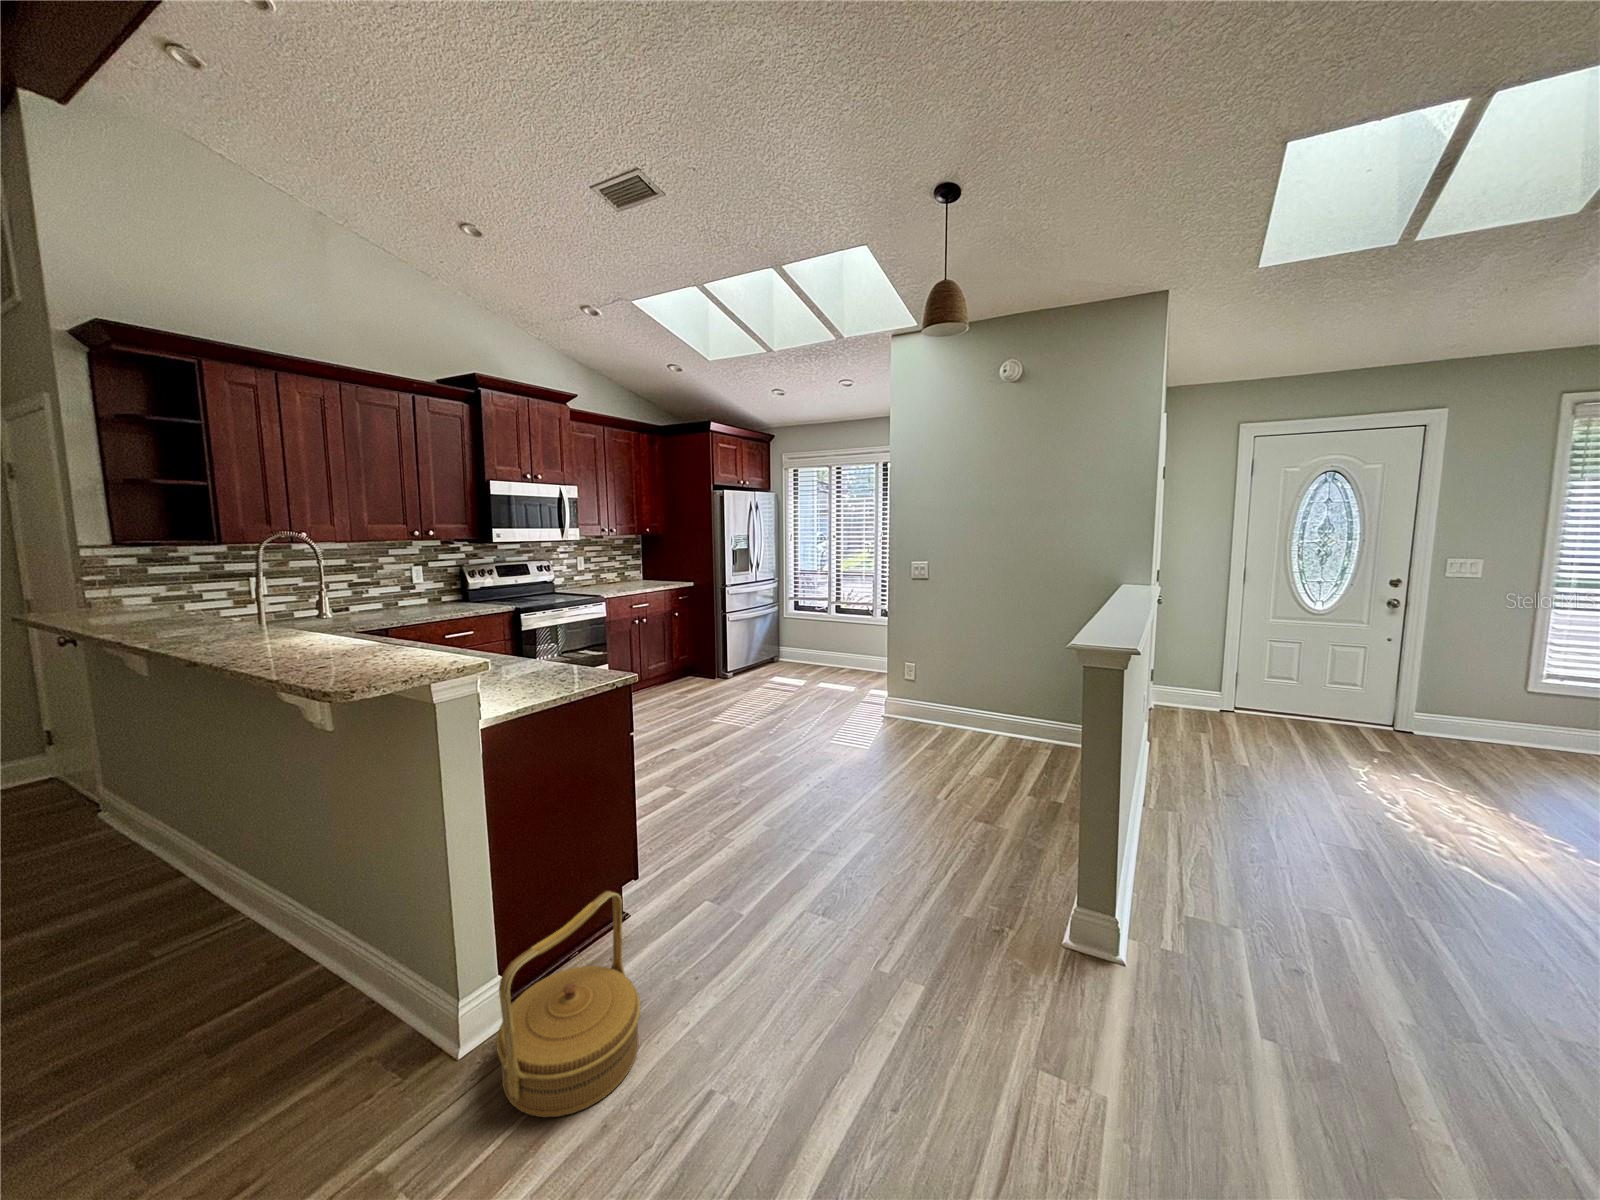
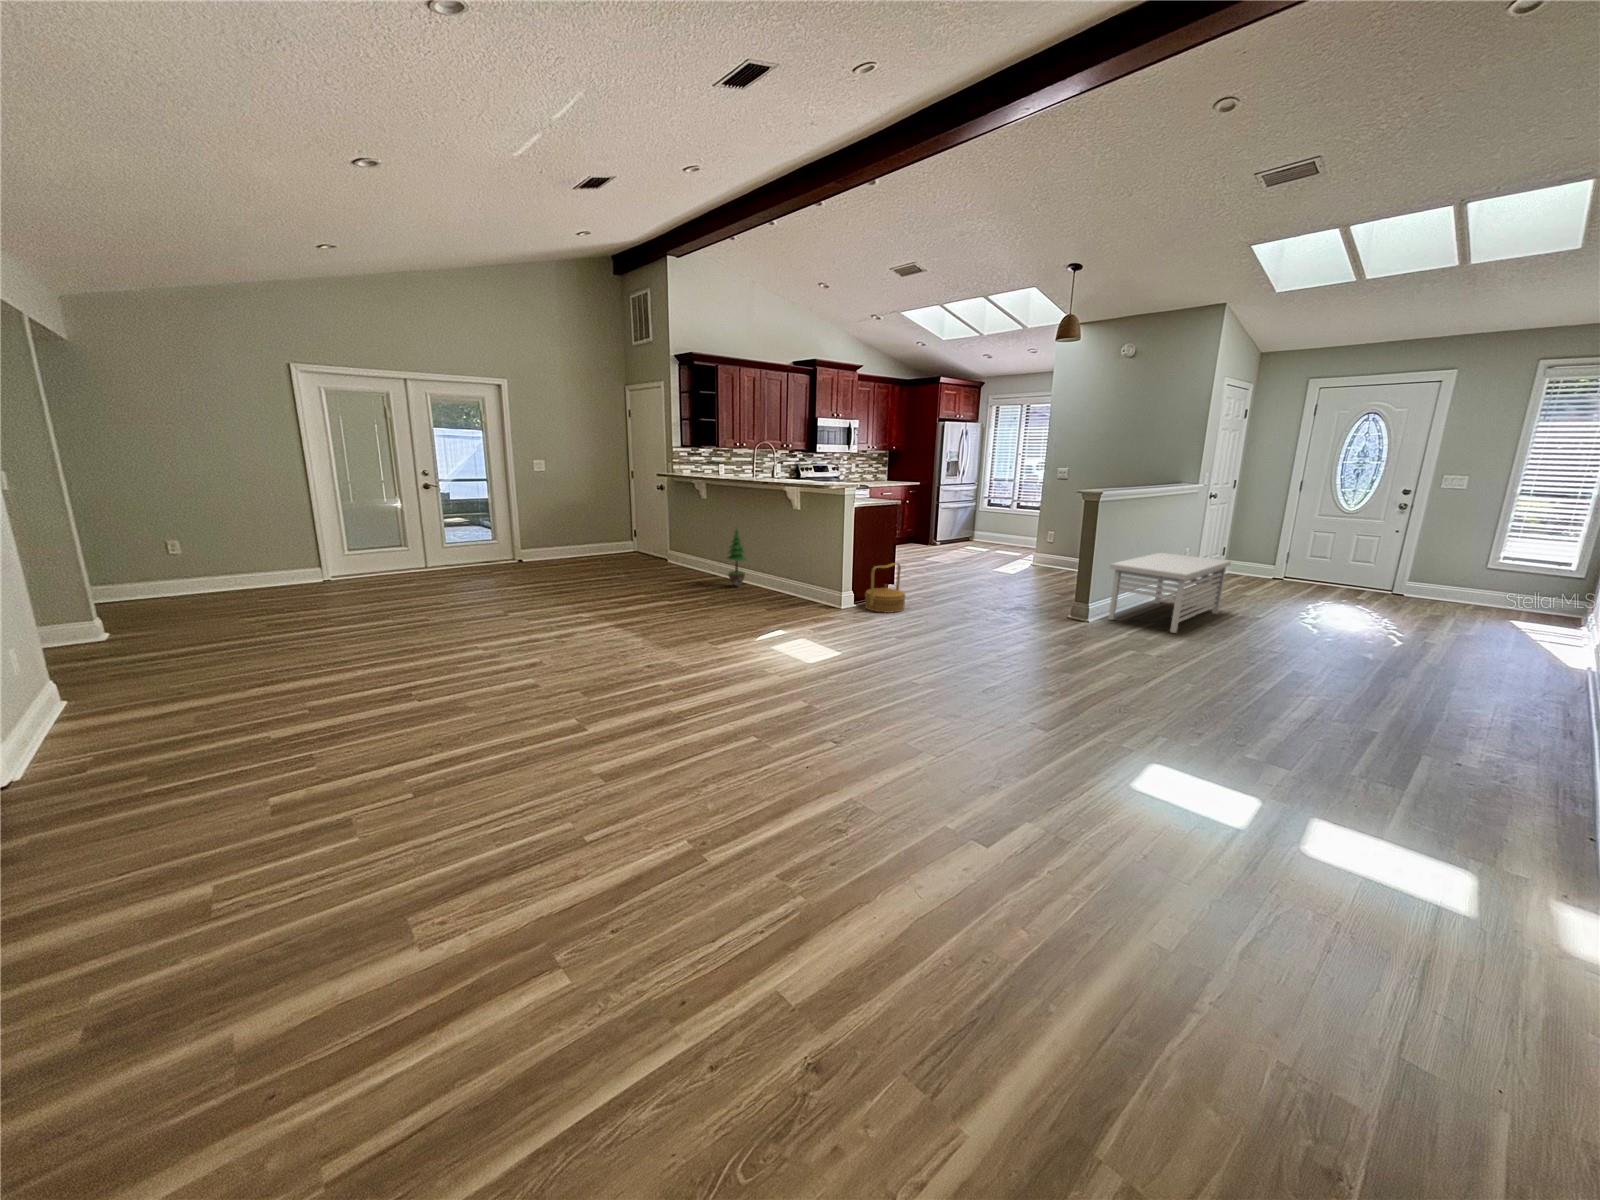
storage bench: none [1163,732,1415,1027] -> present [1109,553,1231,633]
potted tree: none [45,805,149,989] -> present [727,529,746,586]

